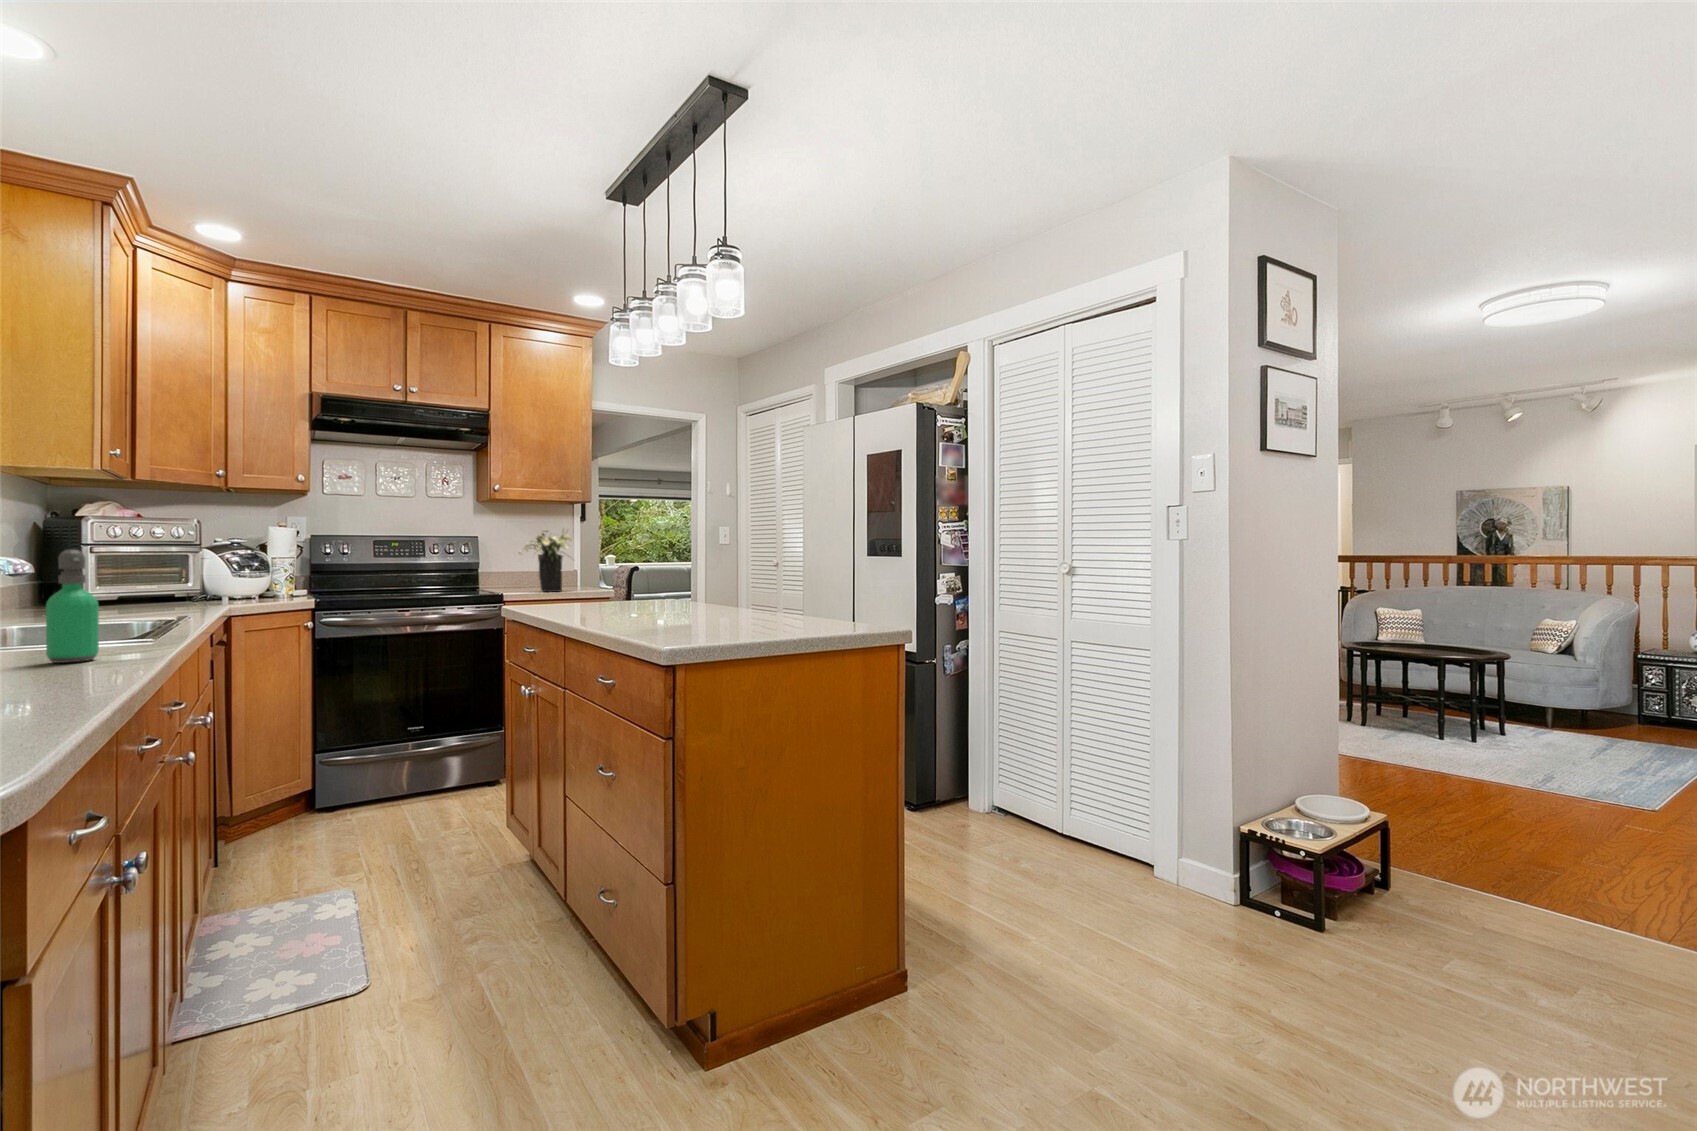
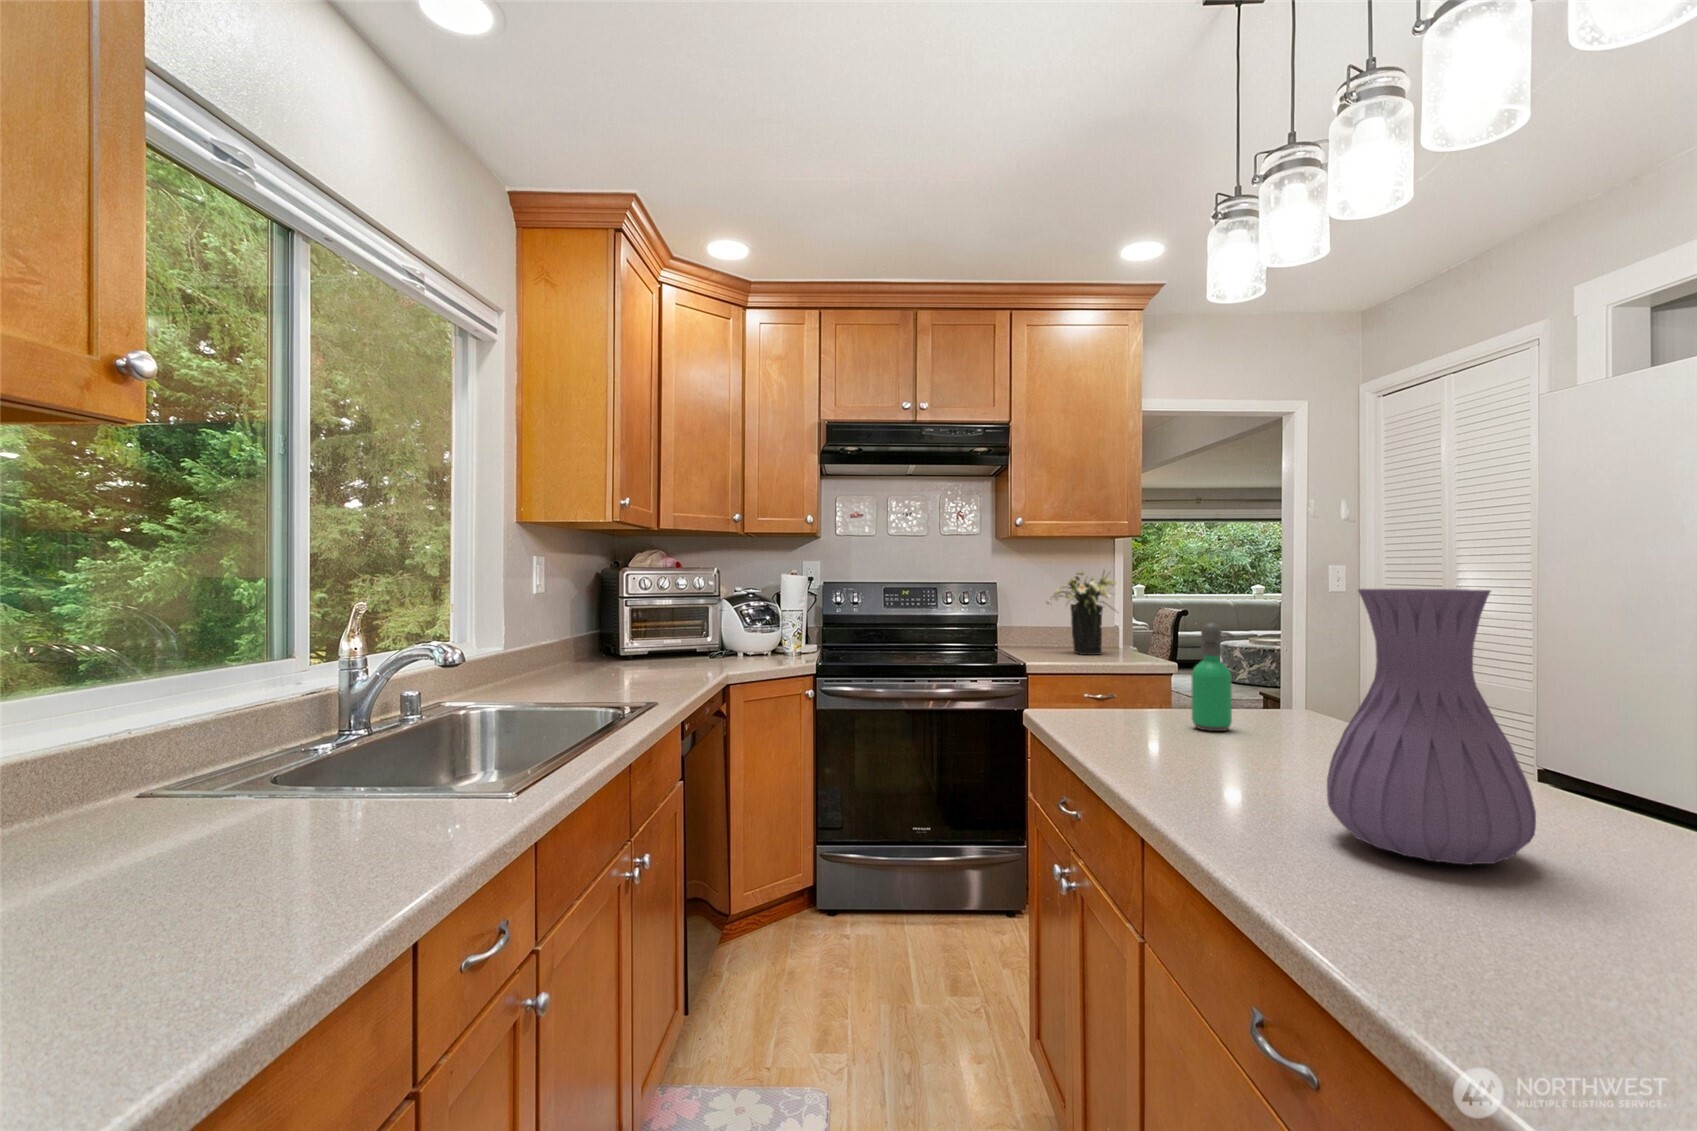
vase: none [631,515,699,619] -> present [1327,589,1536,865]
soap dispenser: present [46,550,99,663] -> present [1192,623,1234,731]

